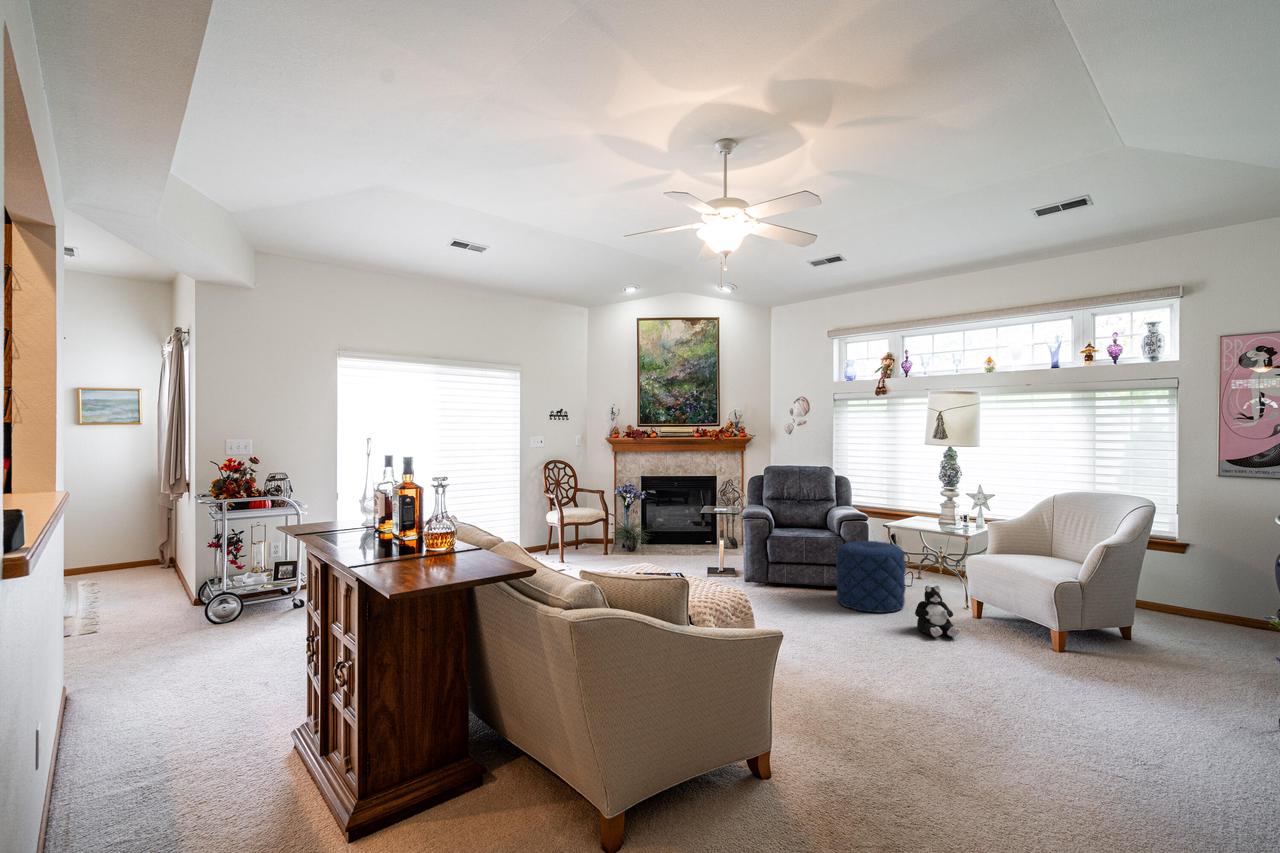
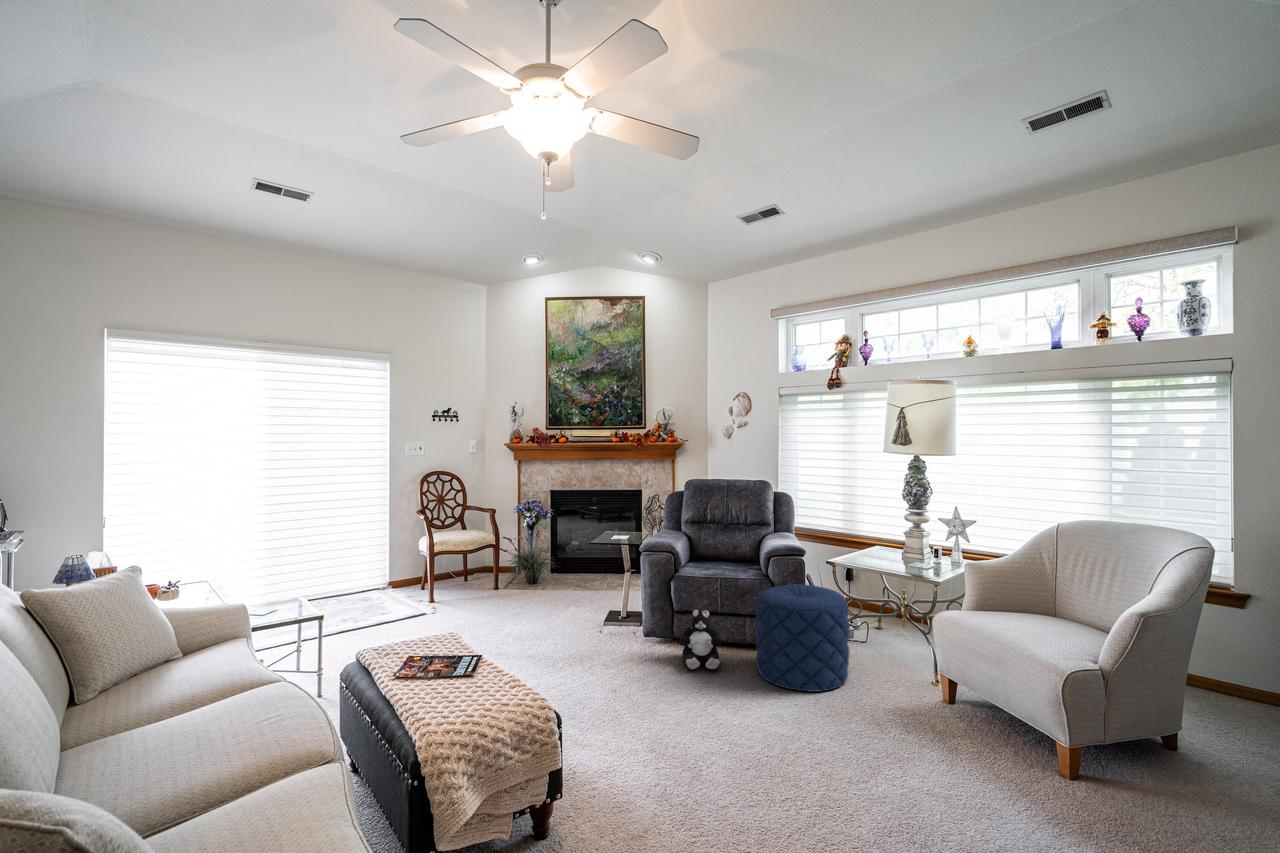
plush toy: present [915,586,960,637] -> present [679,609,721,669]

